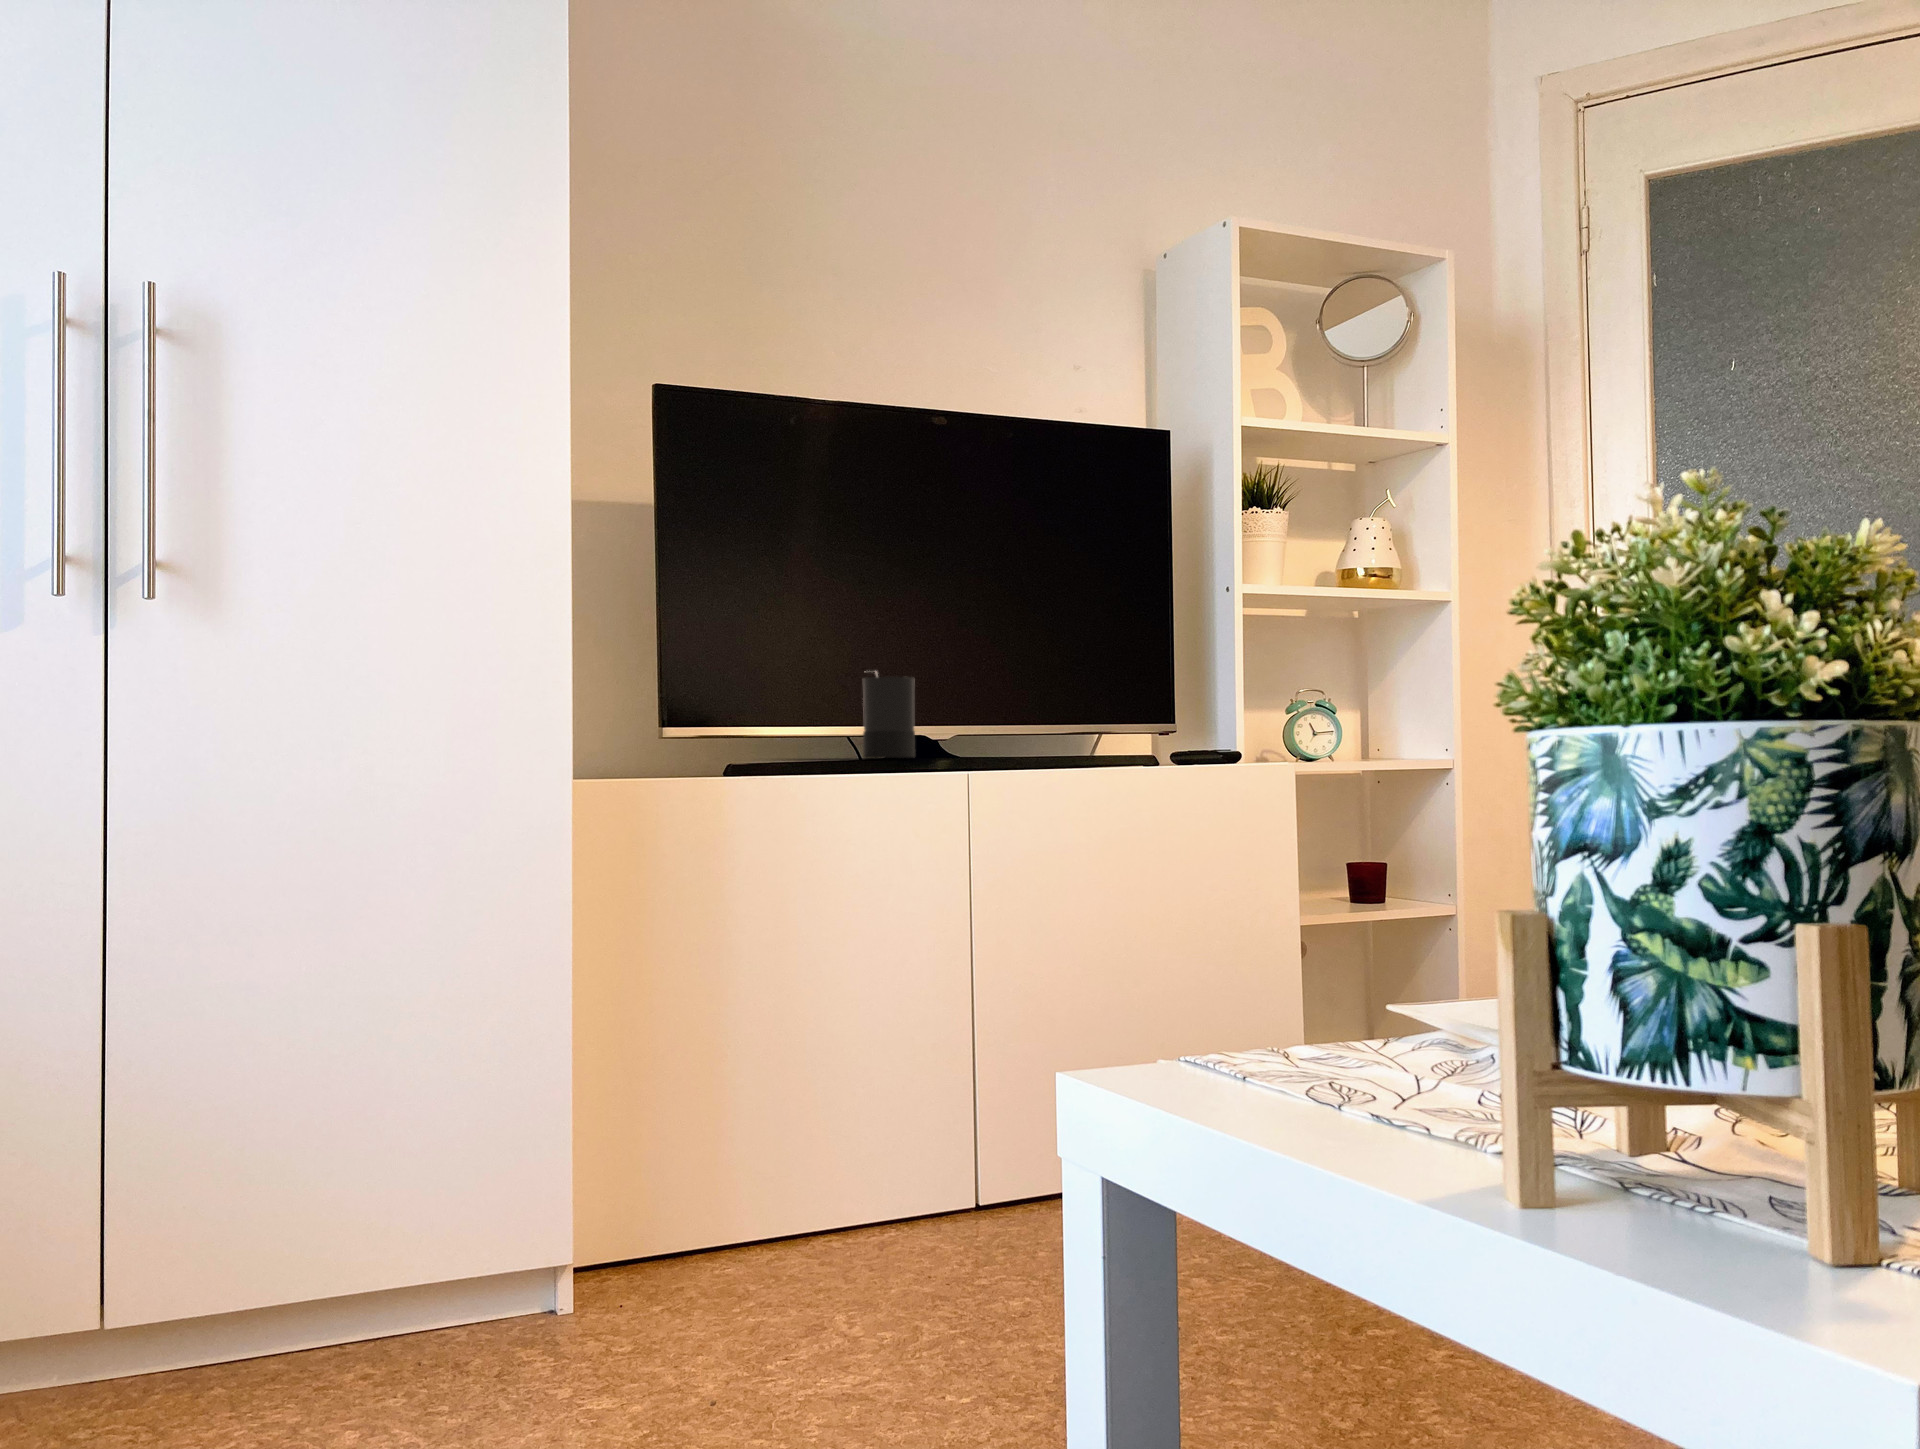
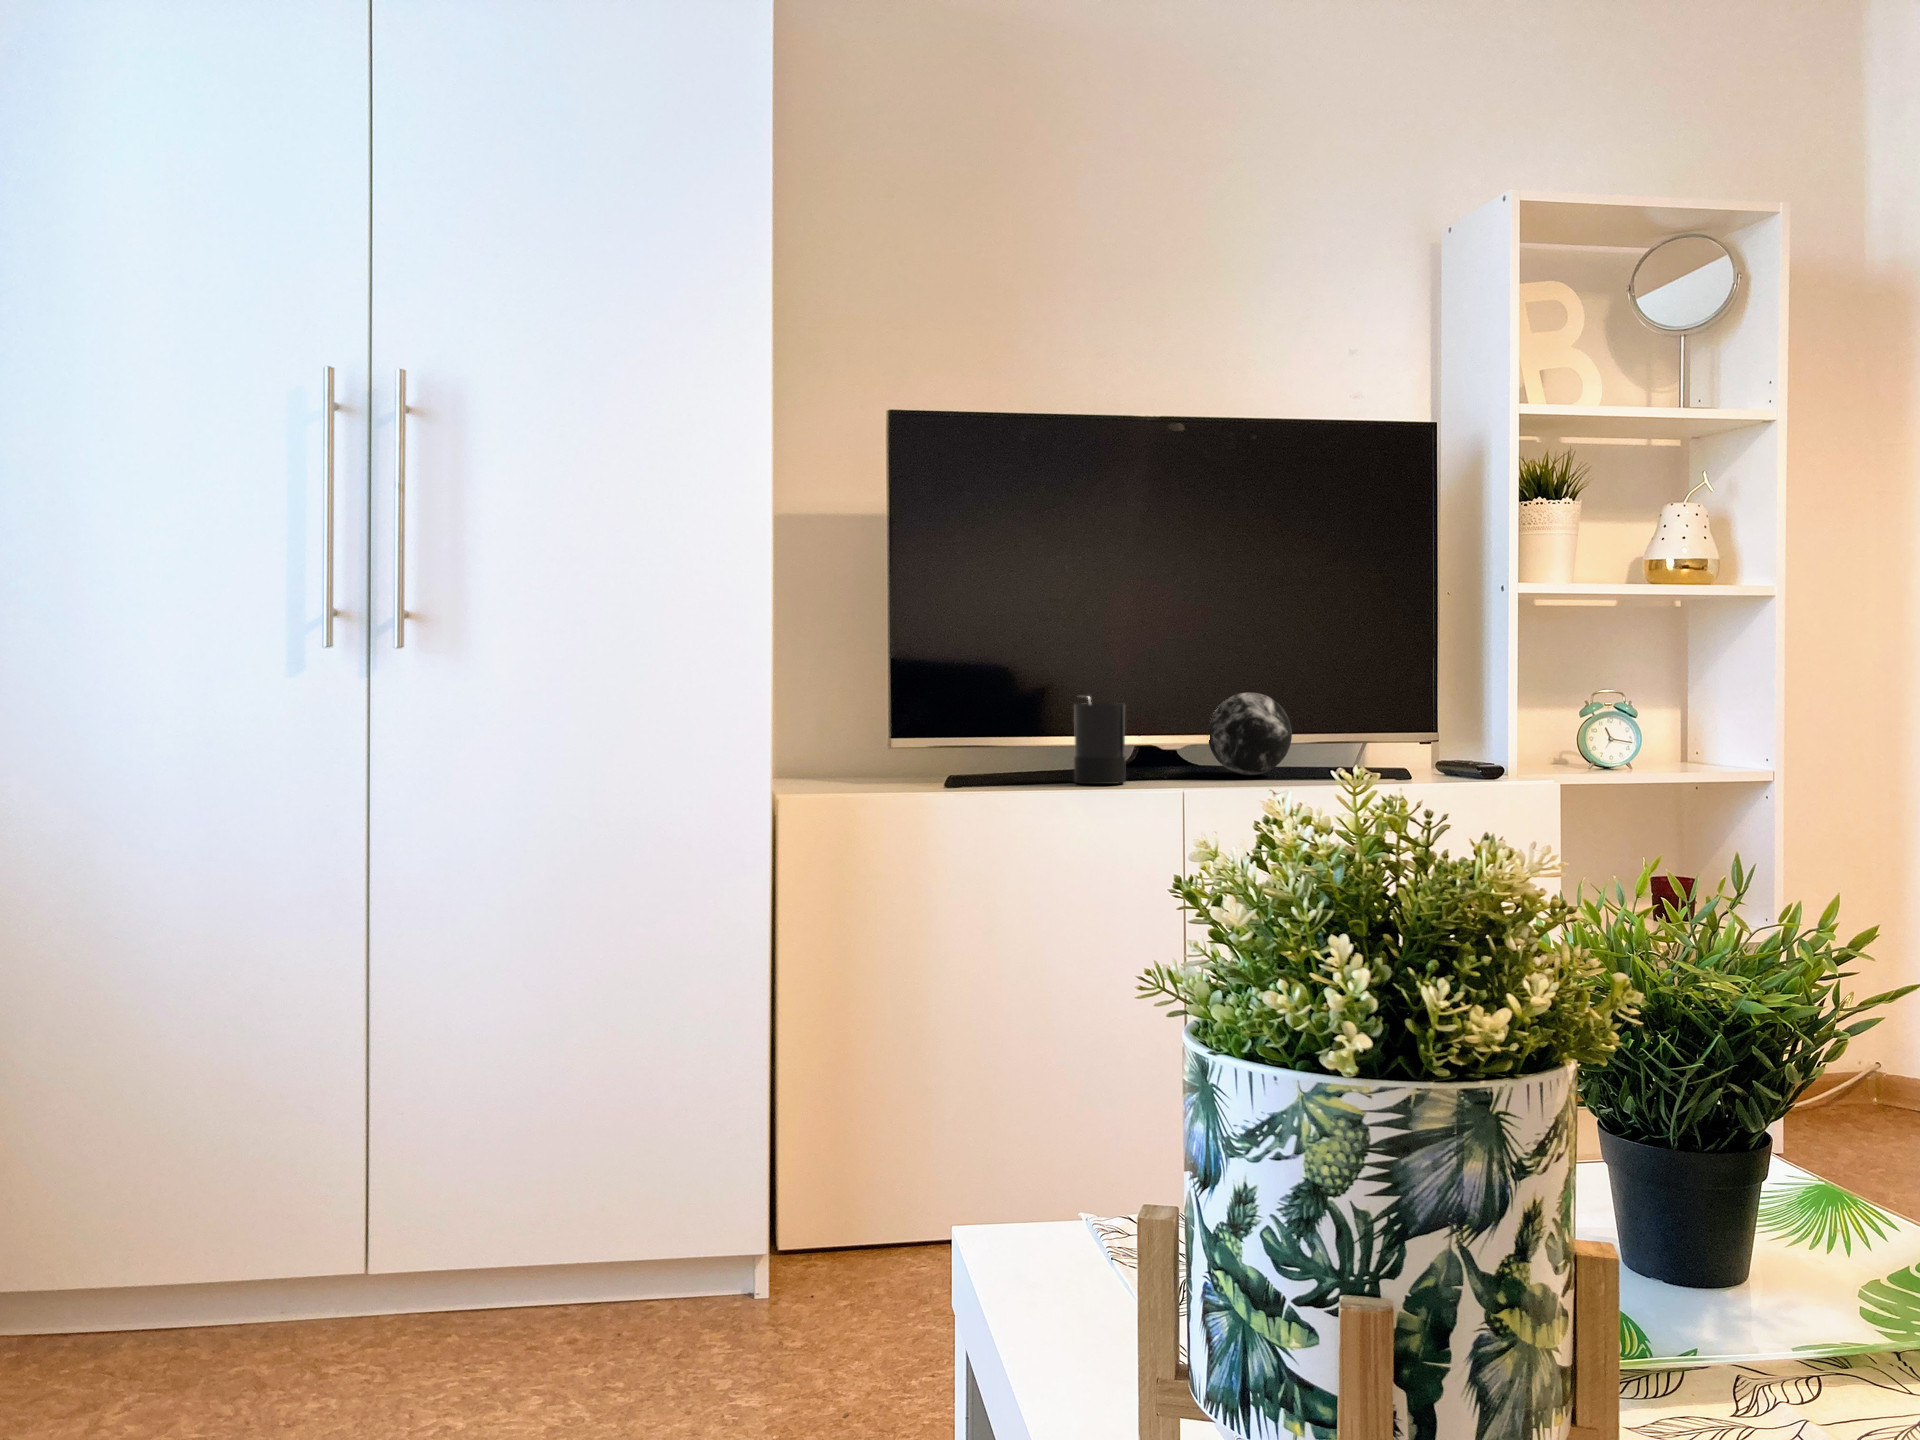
decorative orb: none [981,673,1063,755] -> present [1209,692,1292,775]

